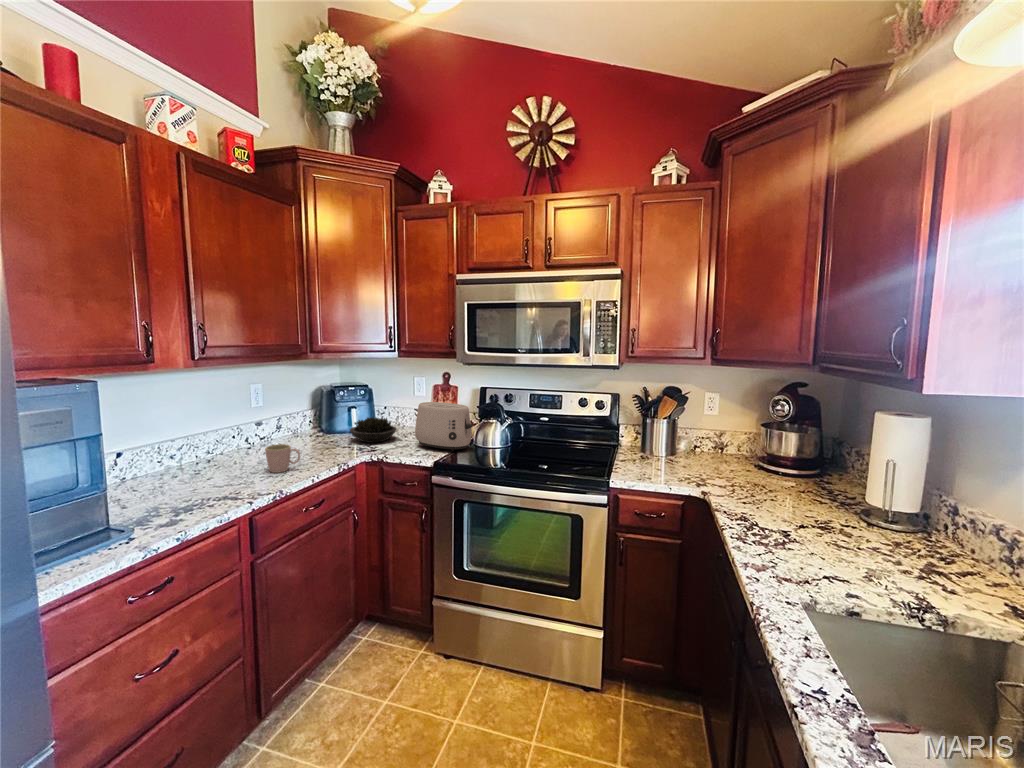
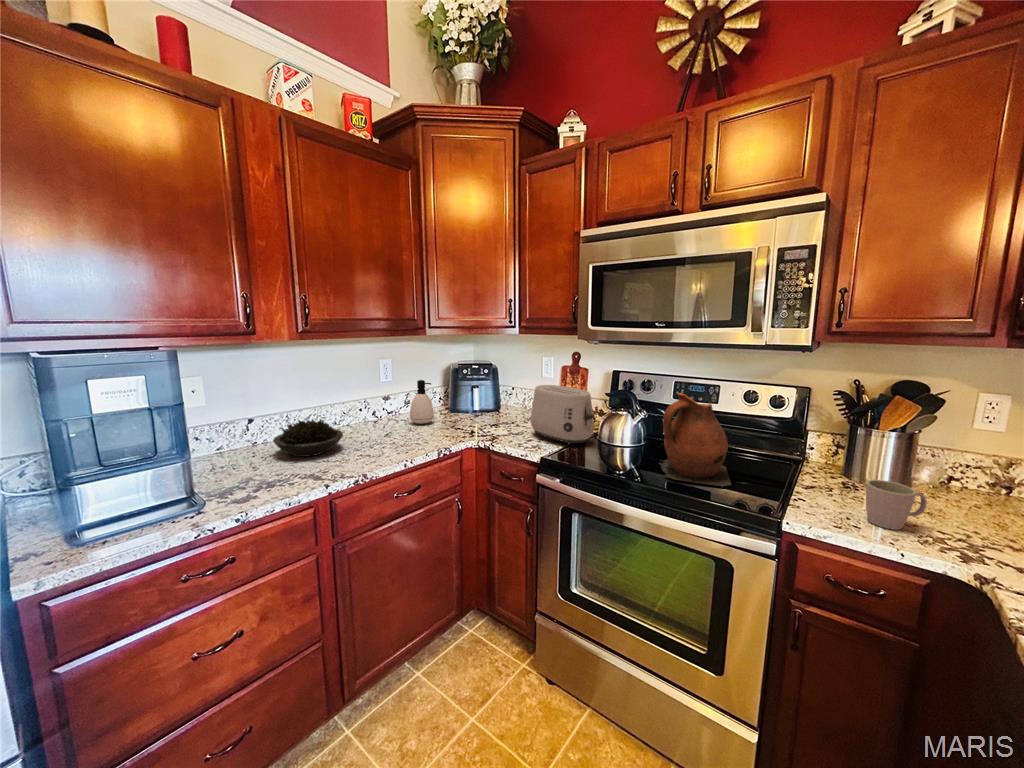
ceramic pitcher: none [526,402,577,467] -> present [660,393,731,488]
soap dispenser: none [289,404,315,447] -> present [410,380,434,424]
succulent plant: present [350,417,397,443] -> present [273,419,343,457]
mug: present [265,444,300,473] -> present [866,480,927,530]

